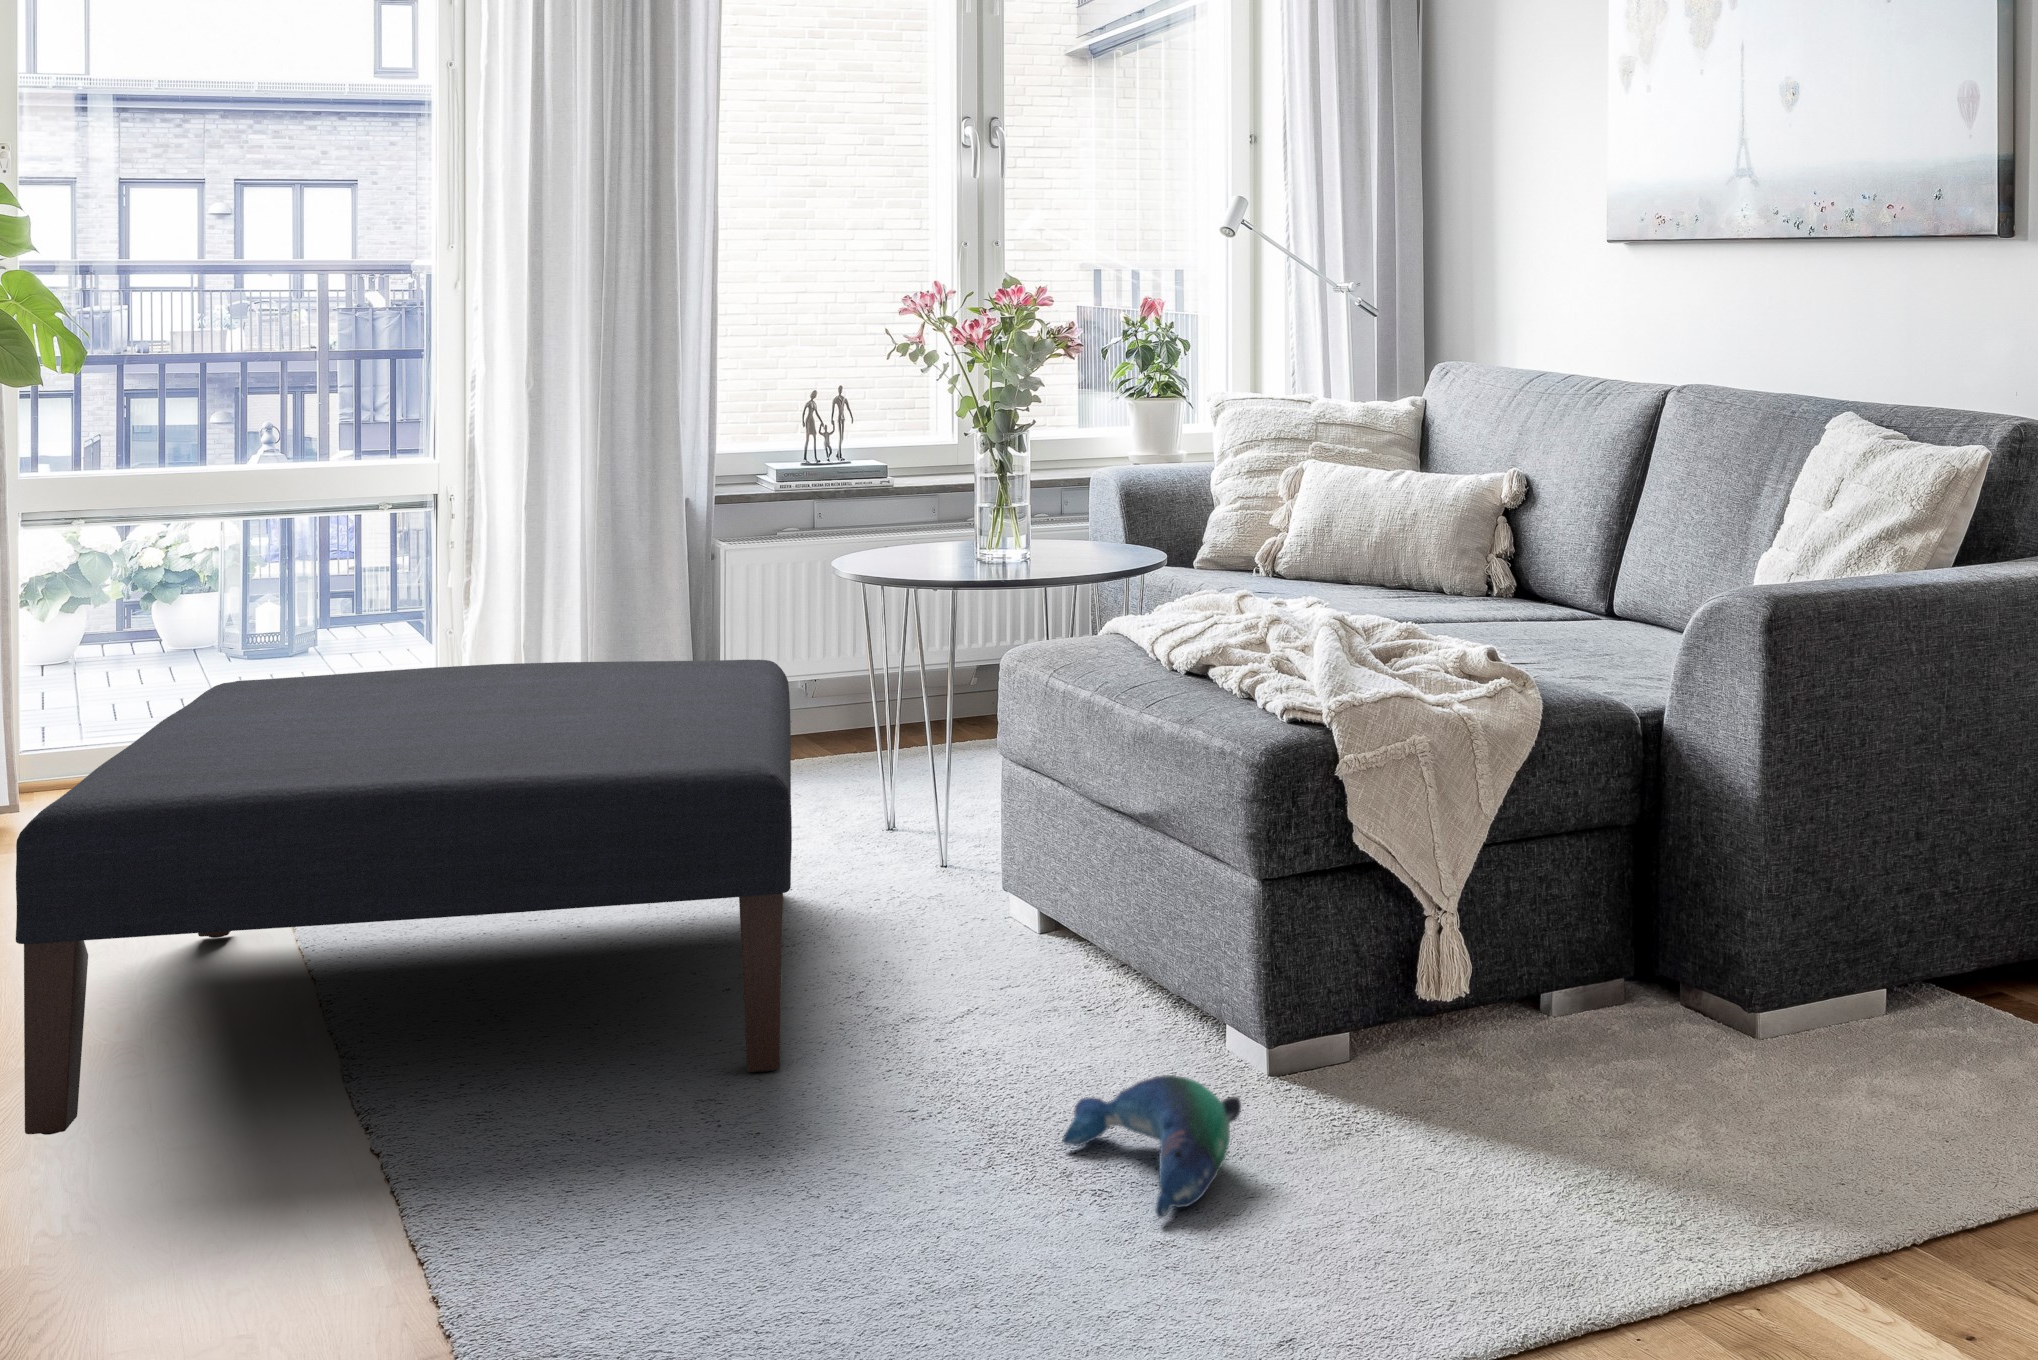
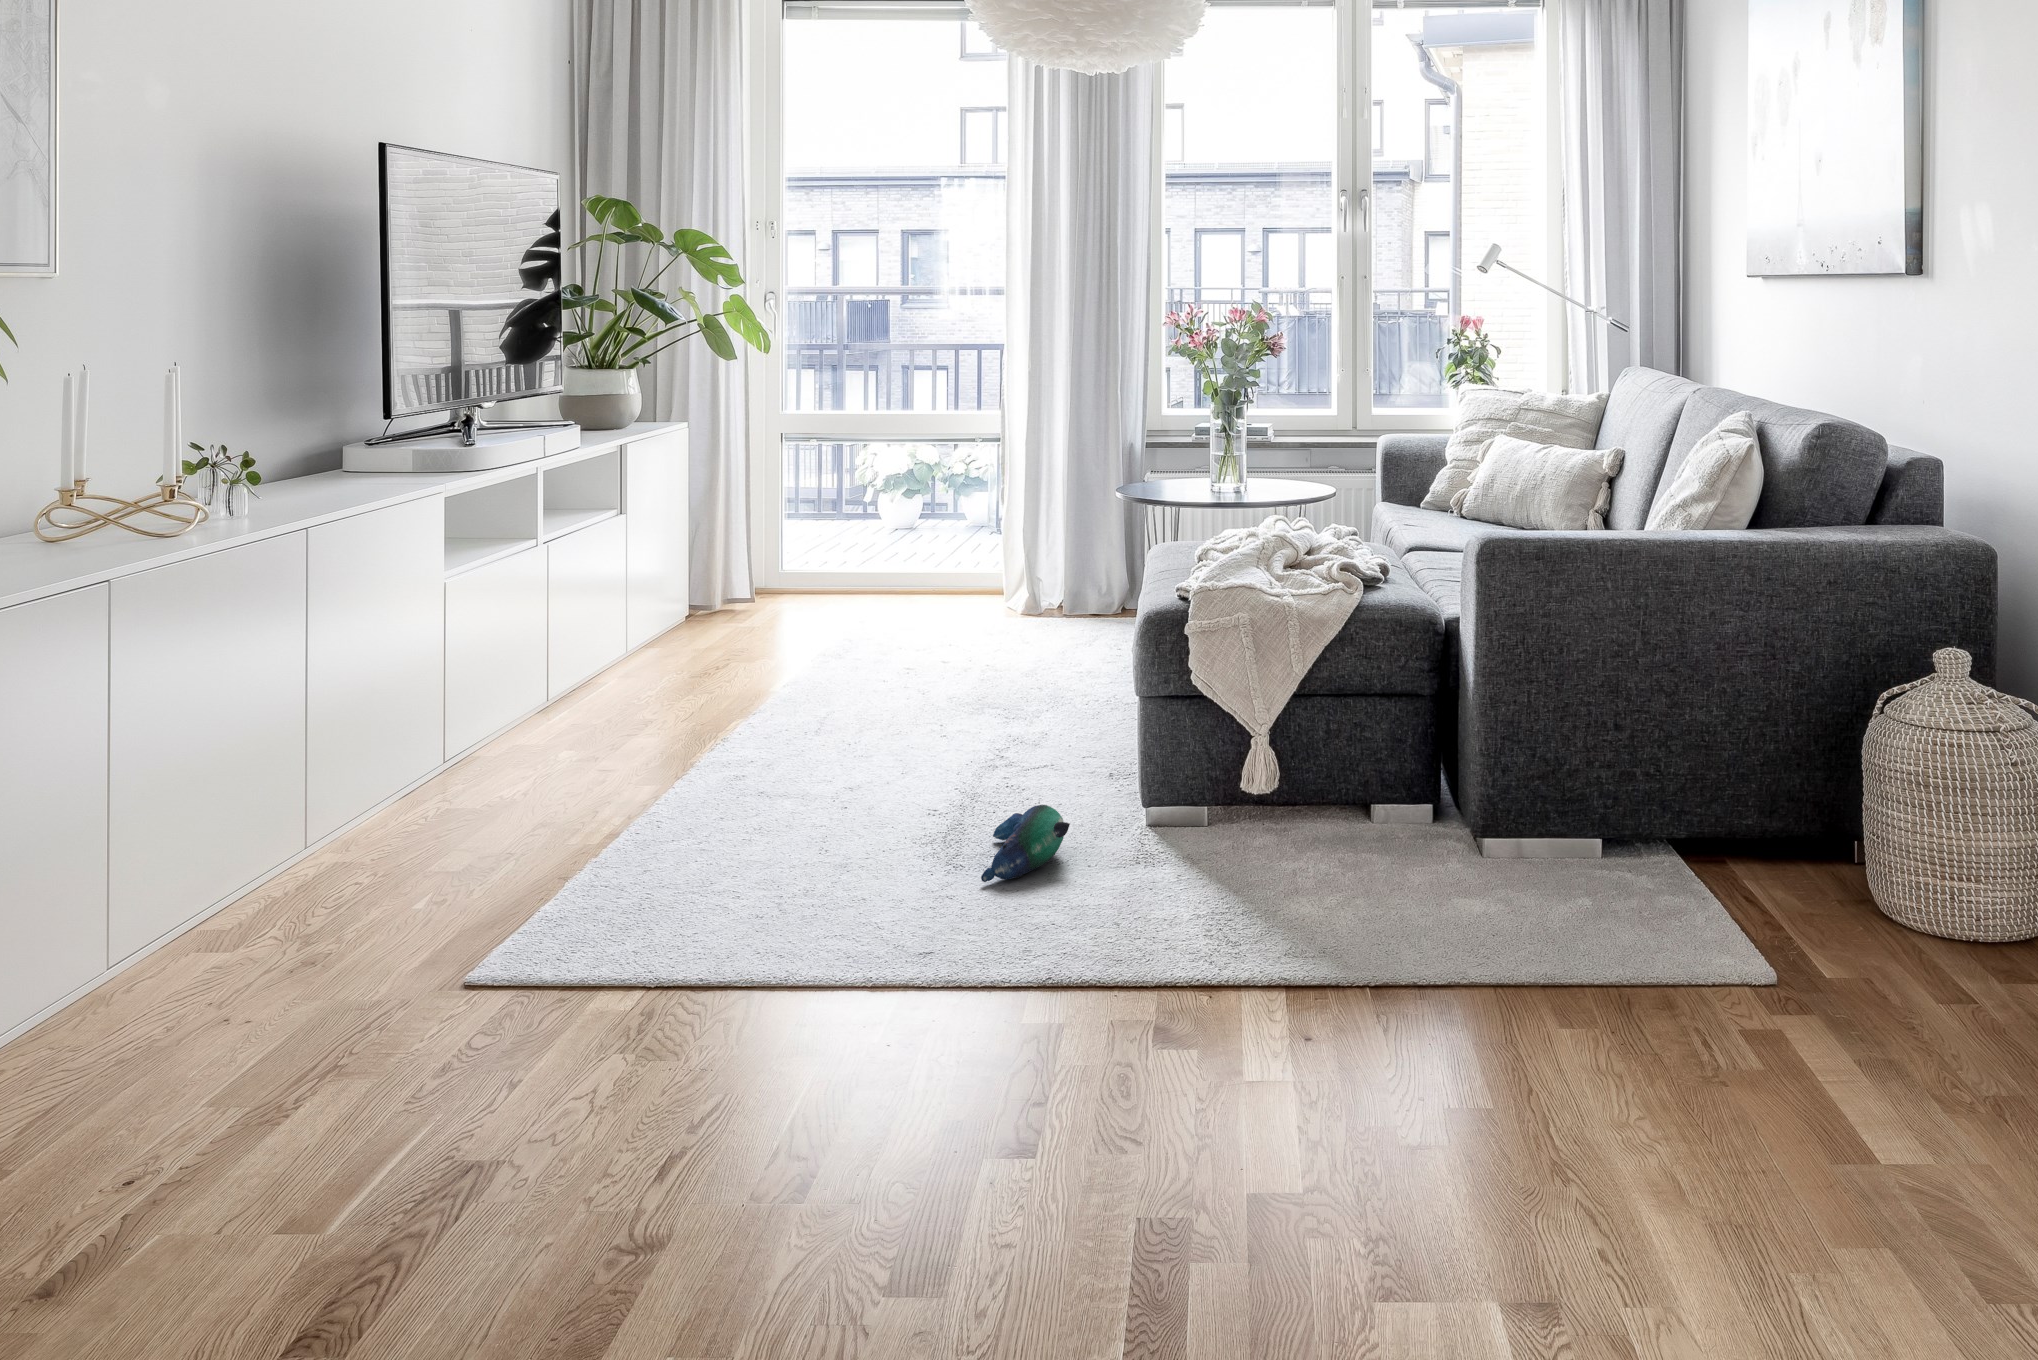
ottoman: present [16,660,792,1135] -> none [567,530,1061,778]

